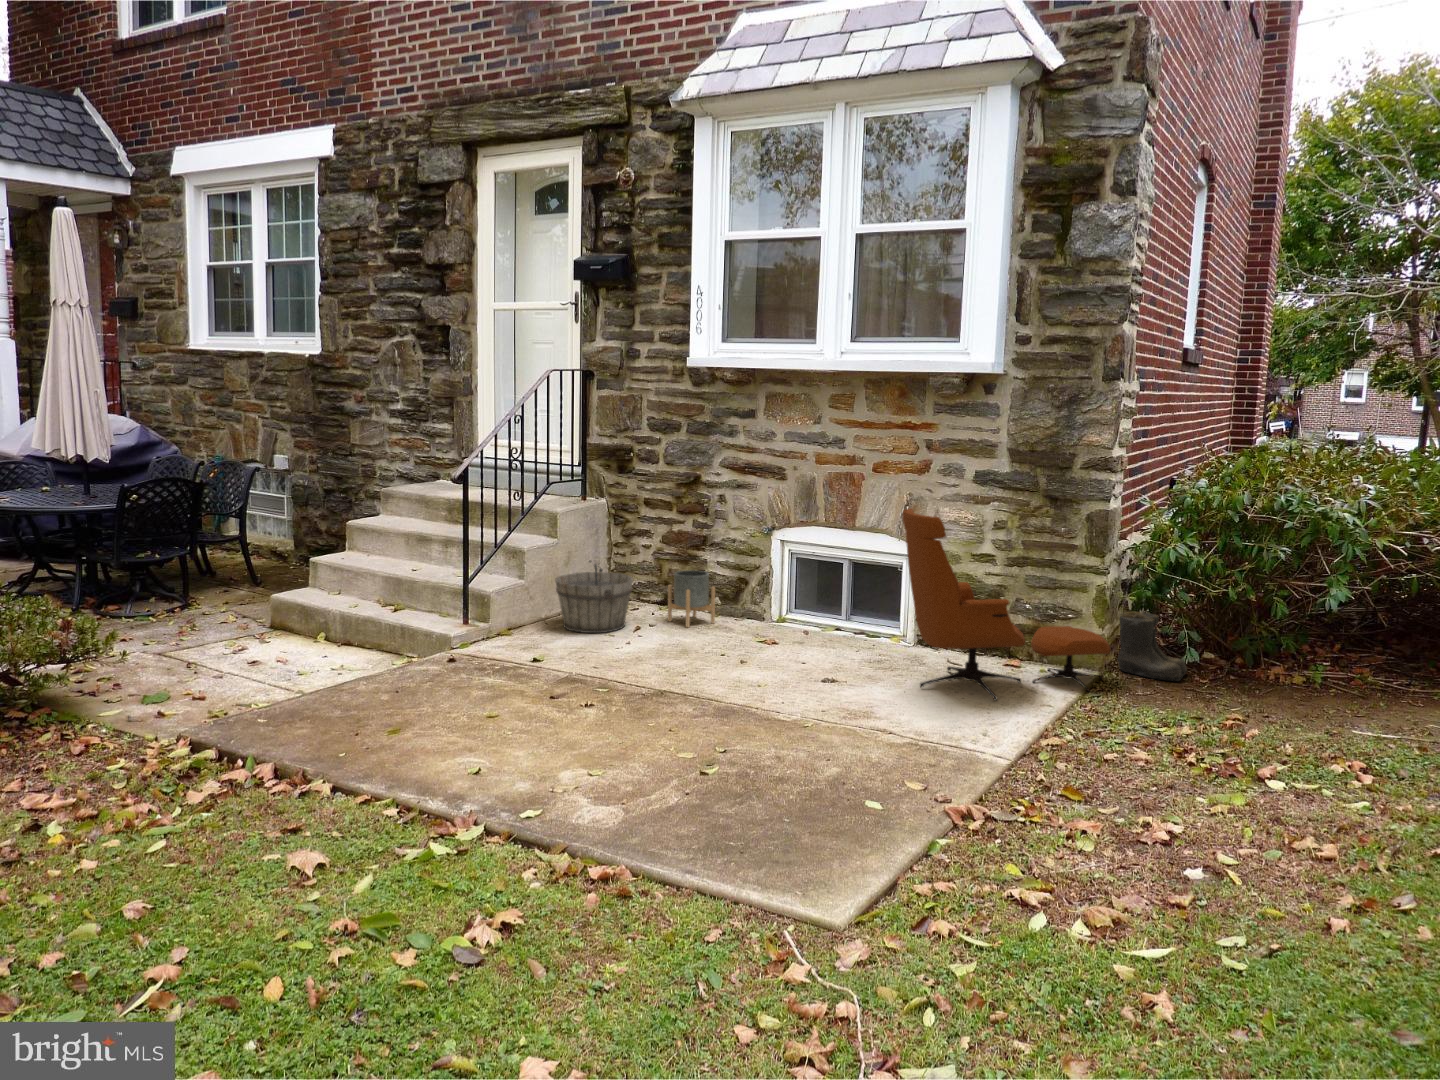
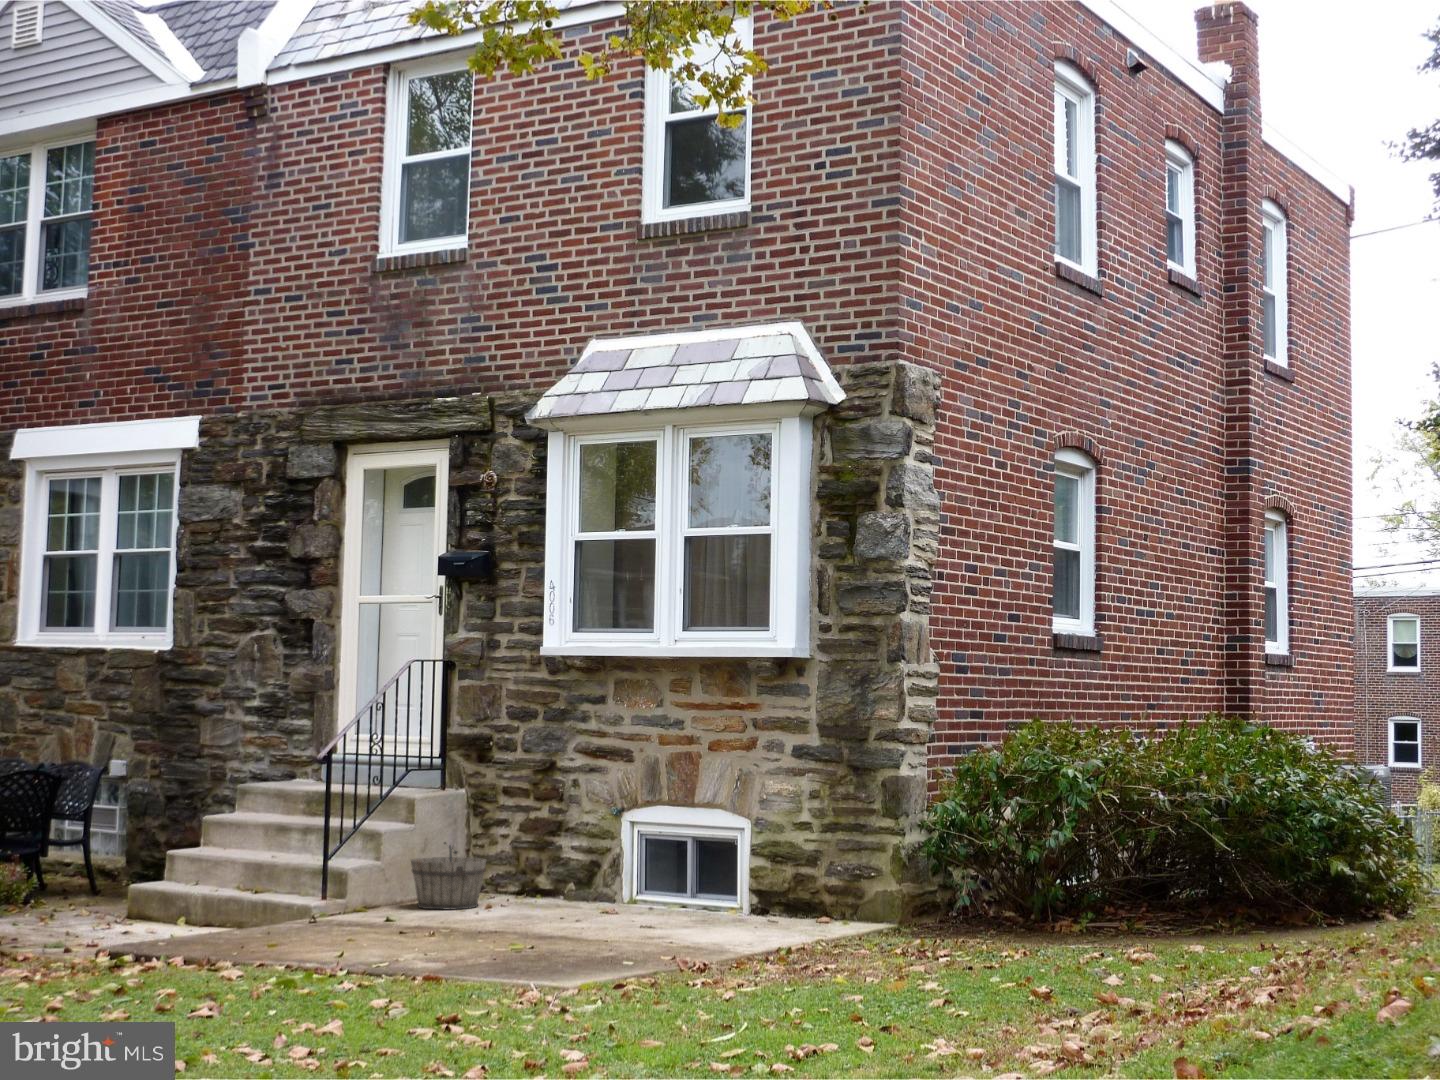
lounge chair: present [902,509,1110,701] -> none [704,772,894,932]
planter: present [668,570,715,627] -> none [521,854,567,907]
boots: present [1118,612,1187,681] -> none [914,870,976,926]

